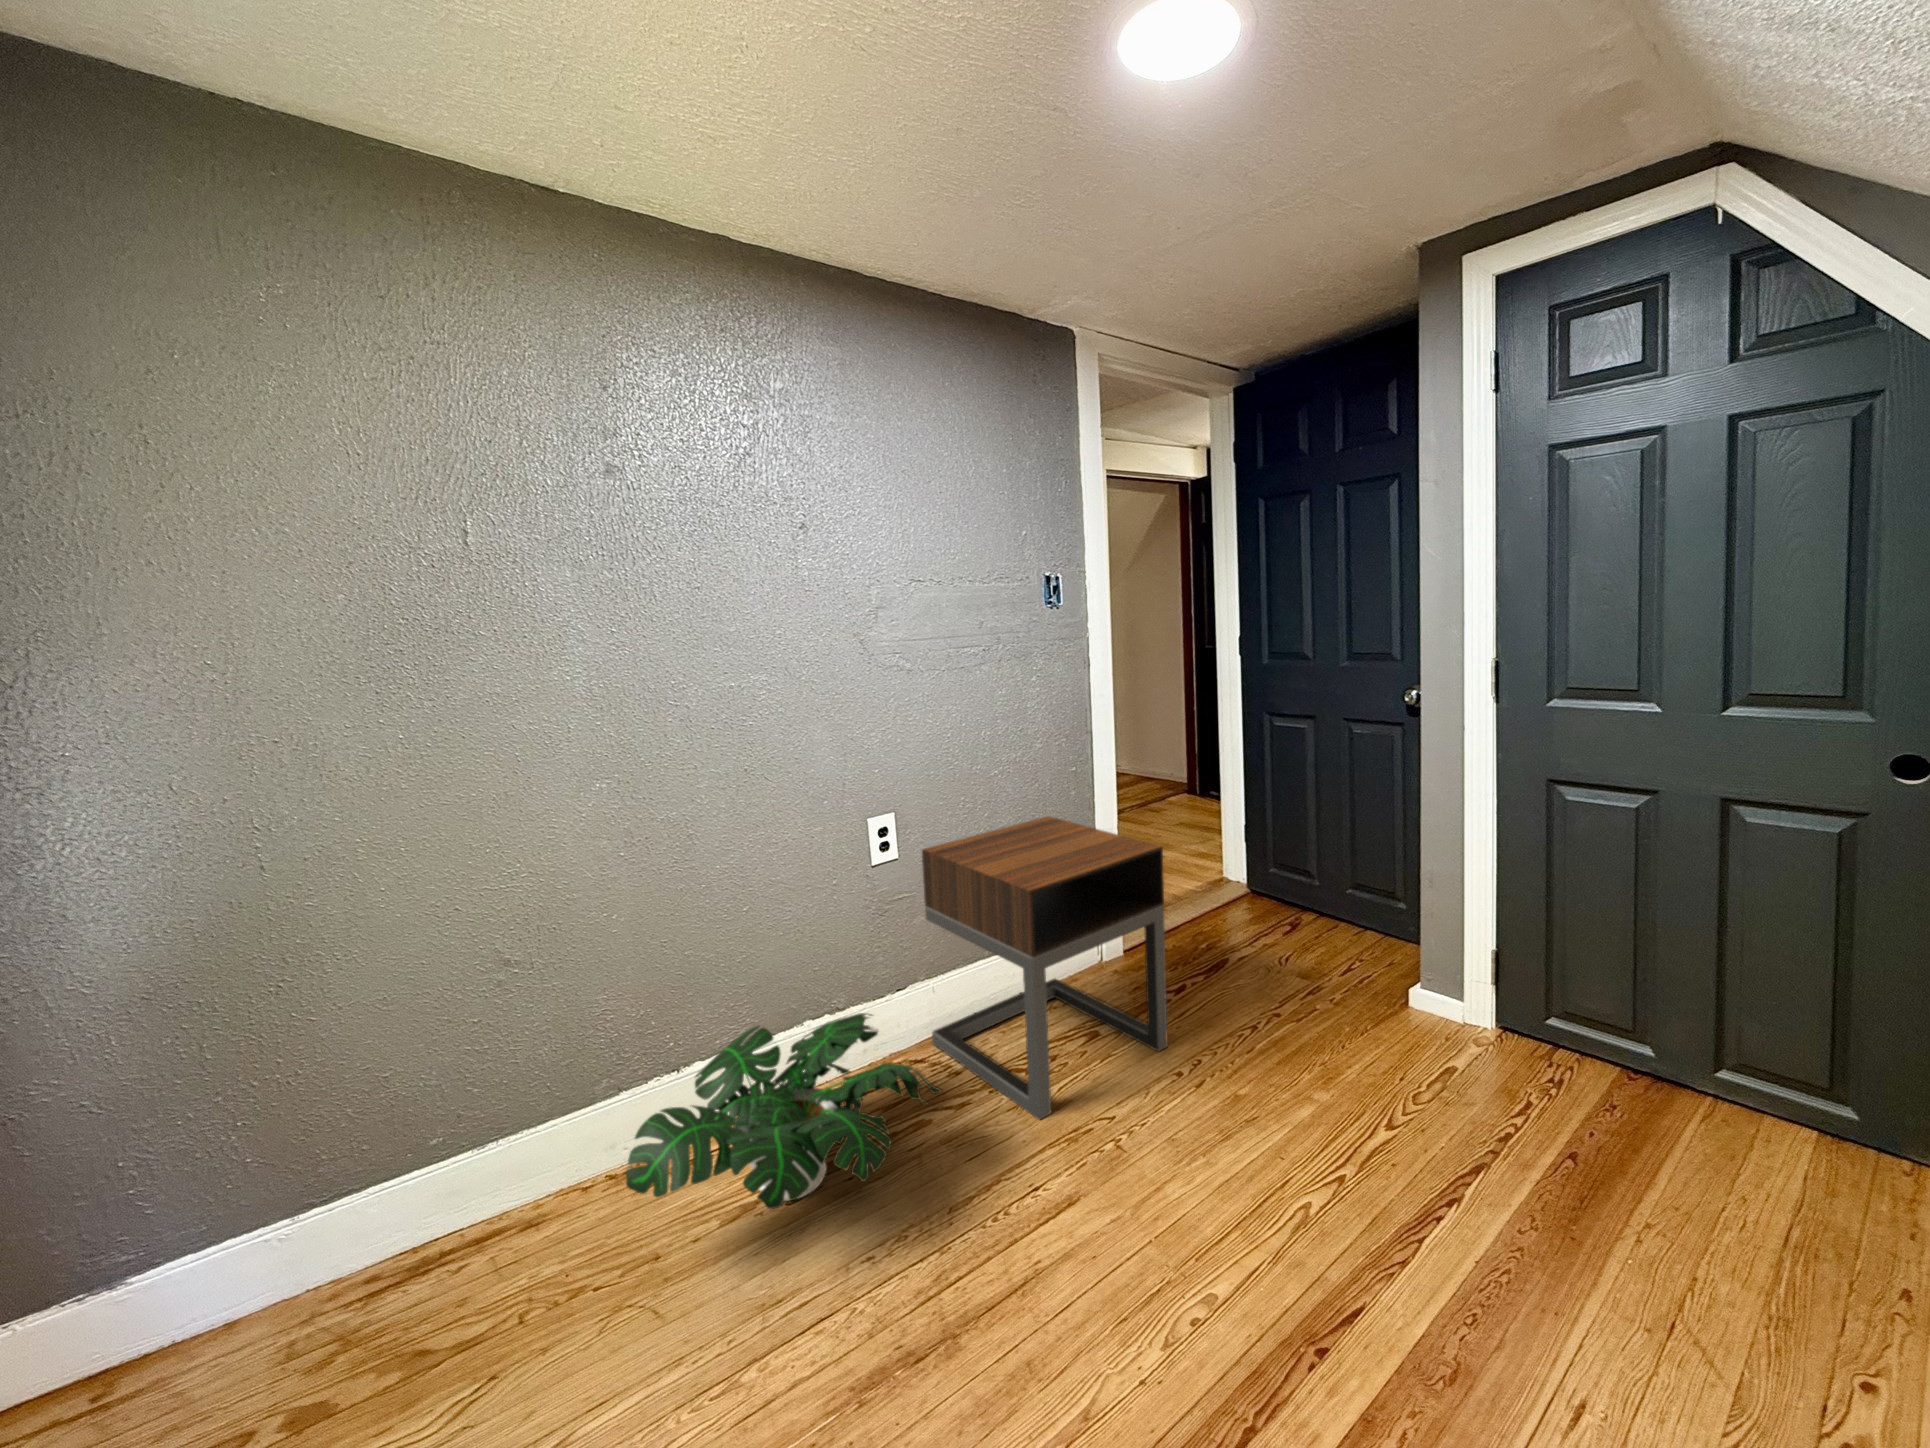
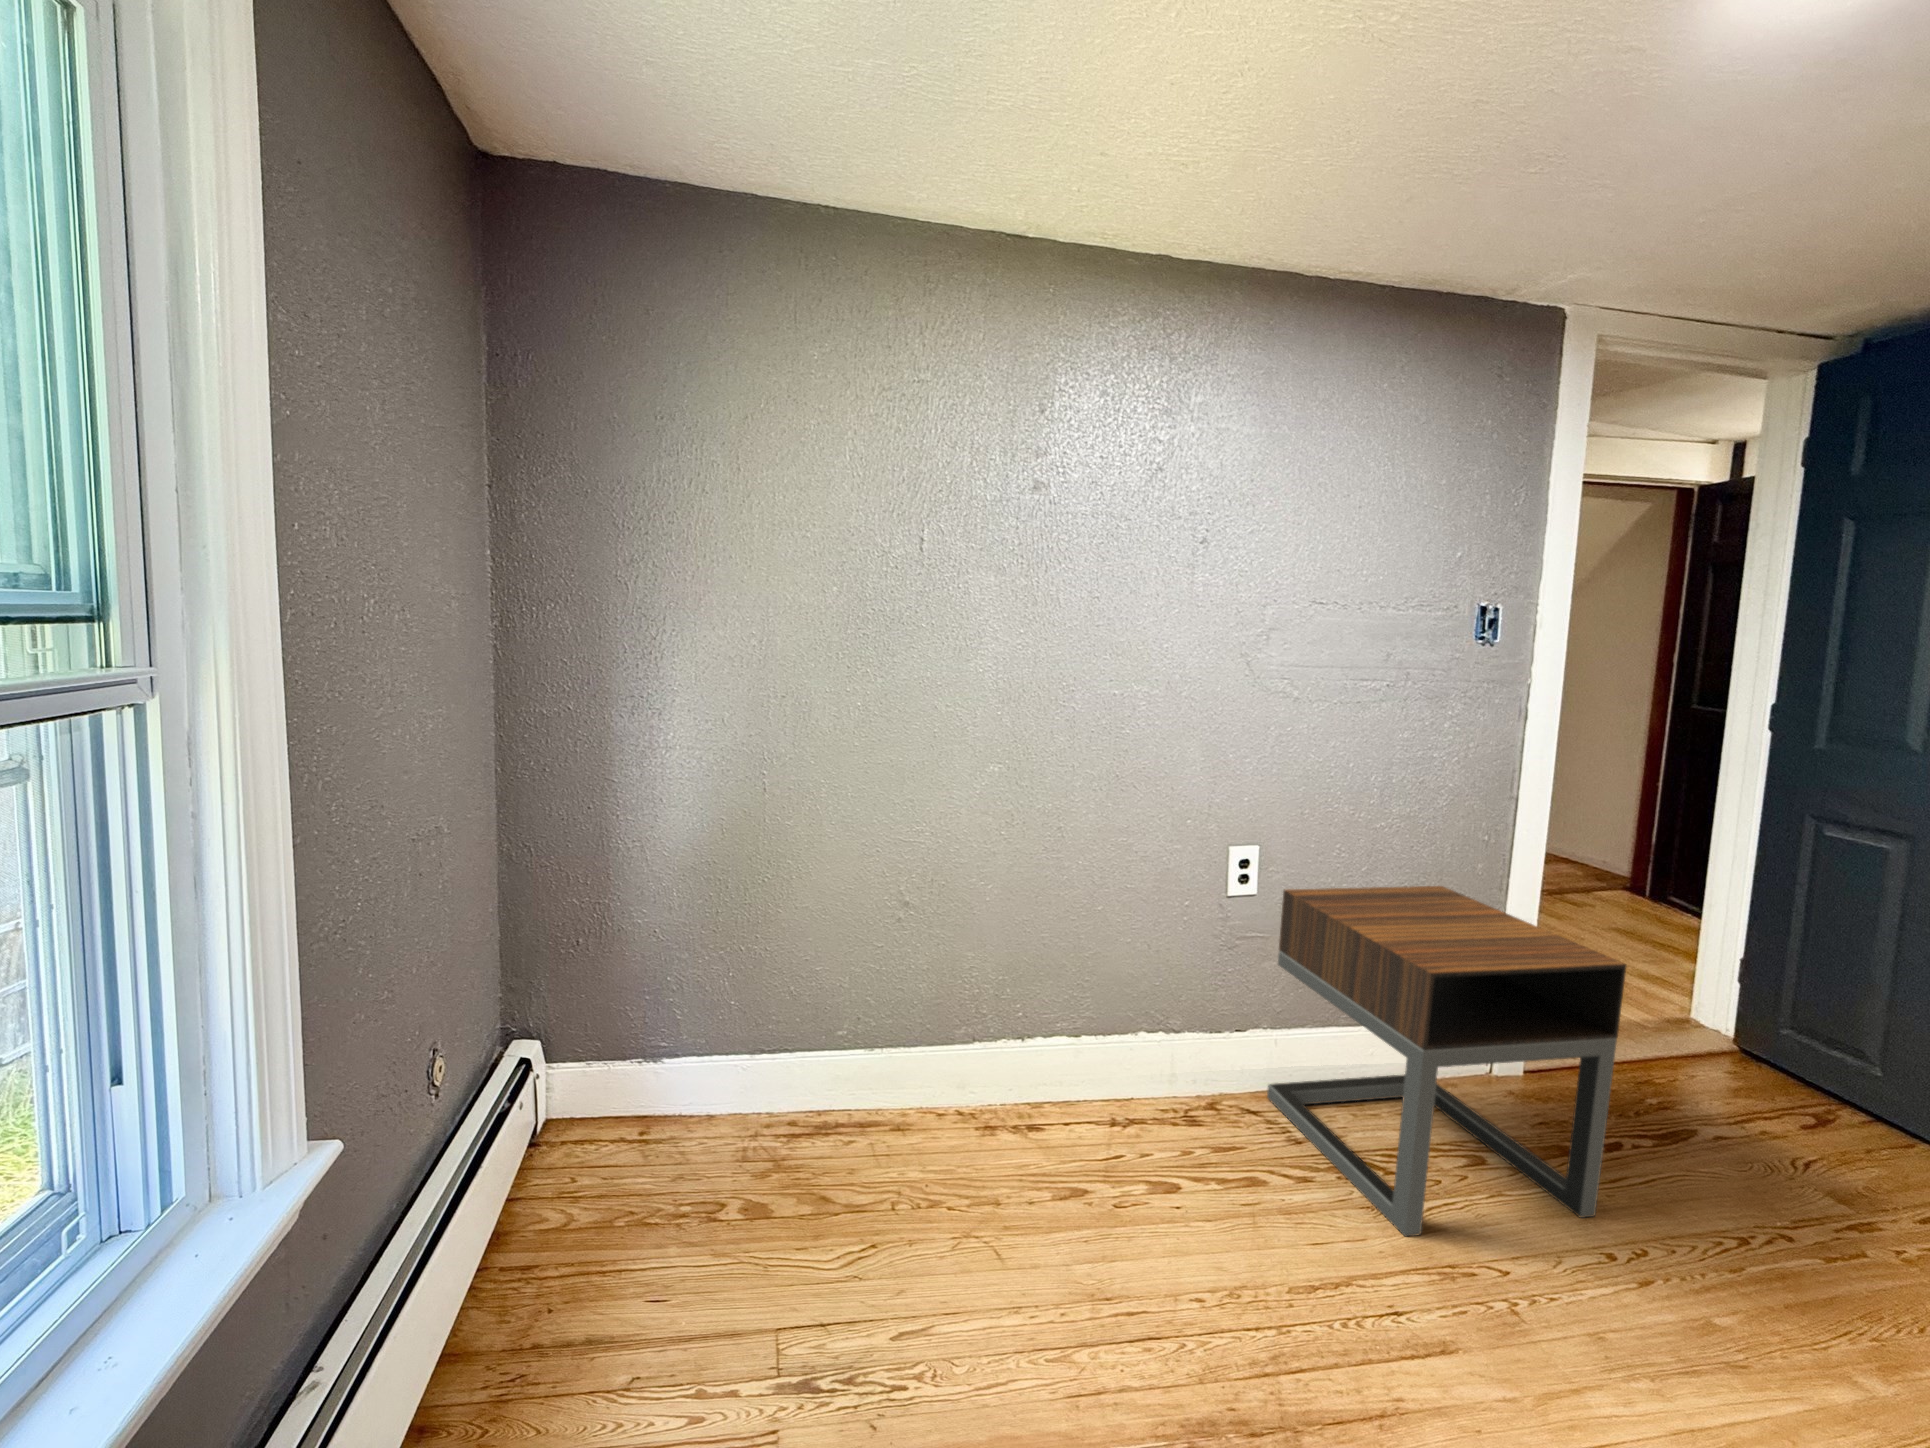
potted plant: present [626,1013,942,1209] -> none [984,1021,1296,1225]

